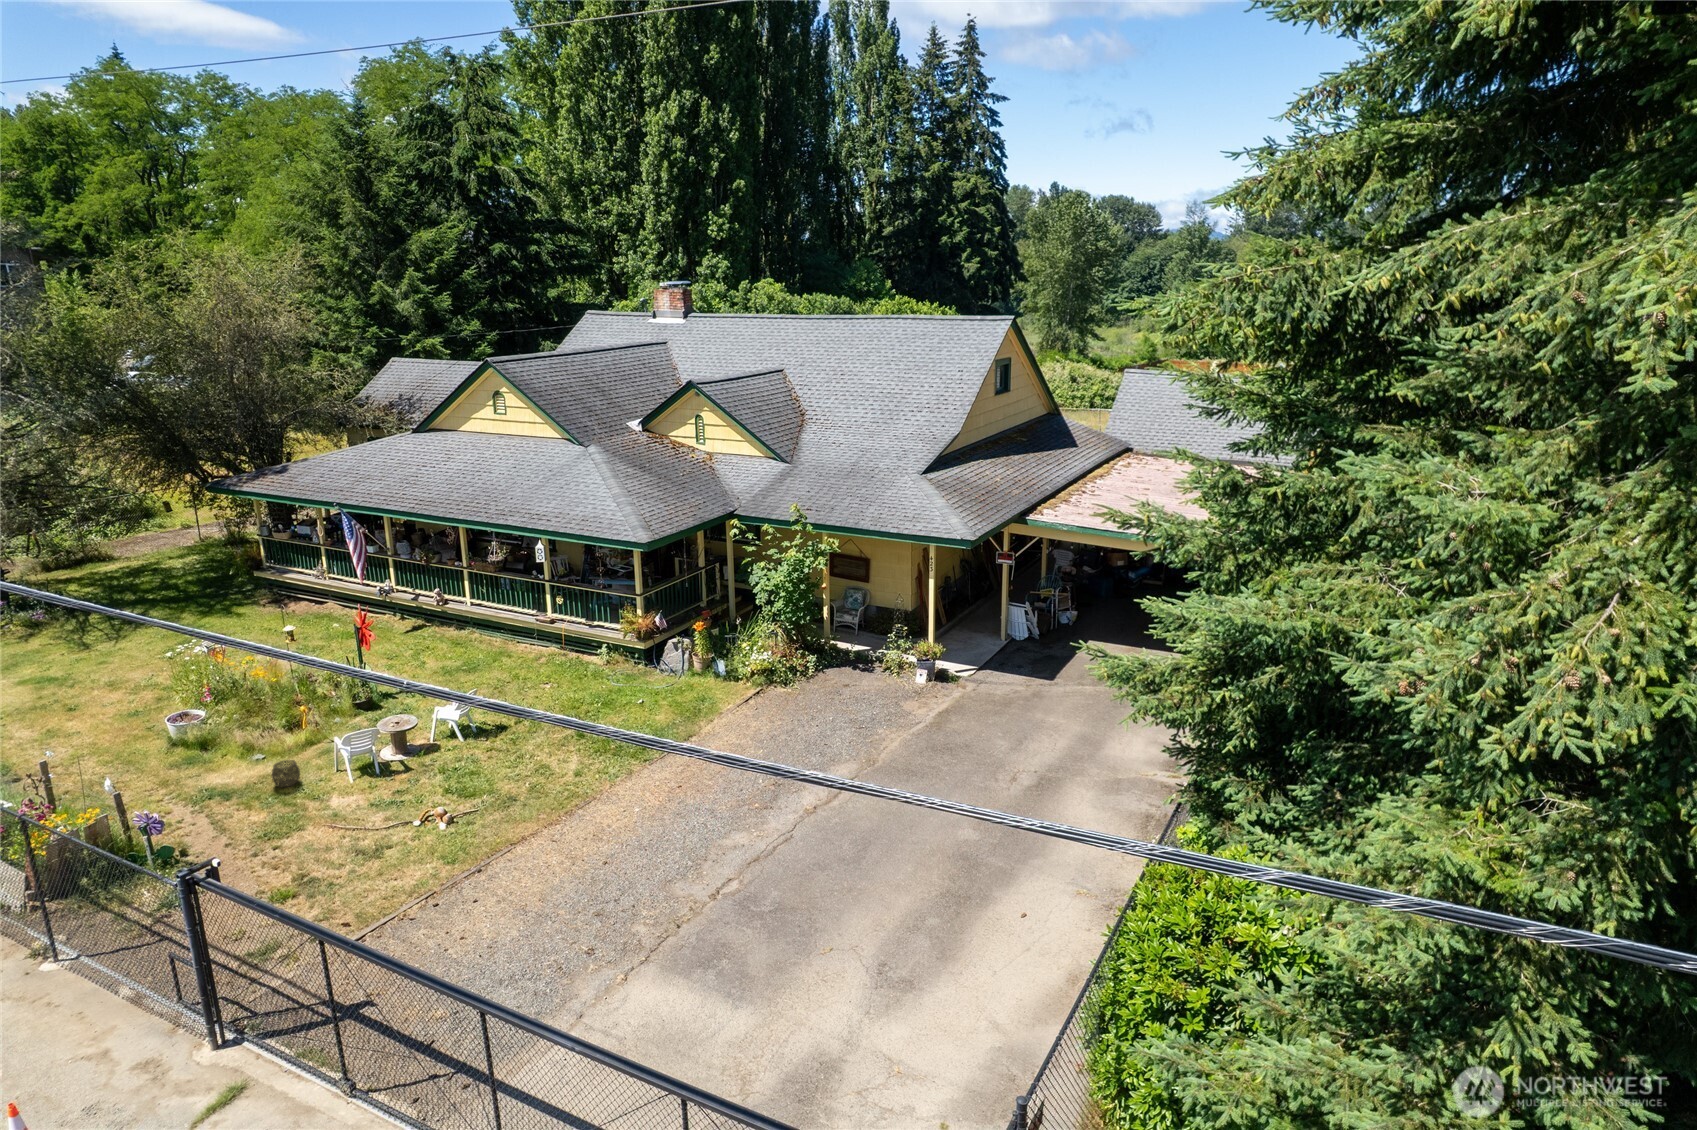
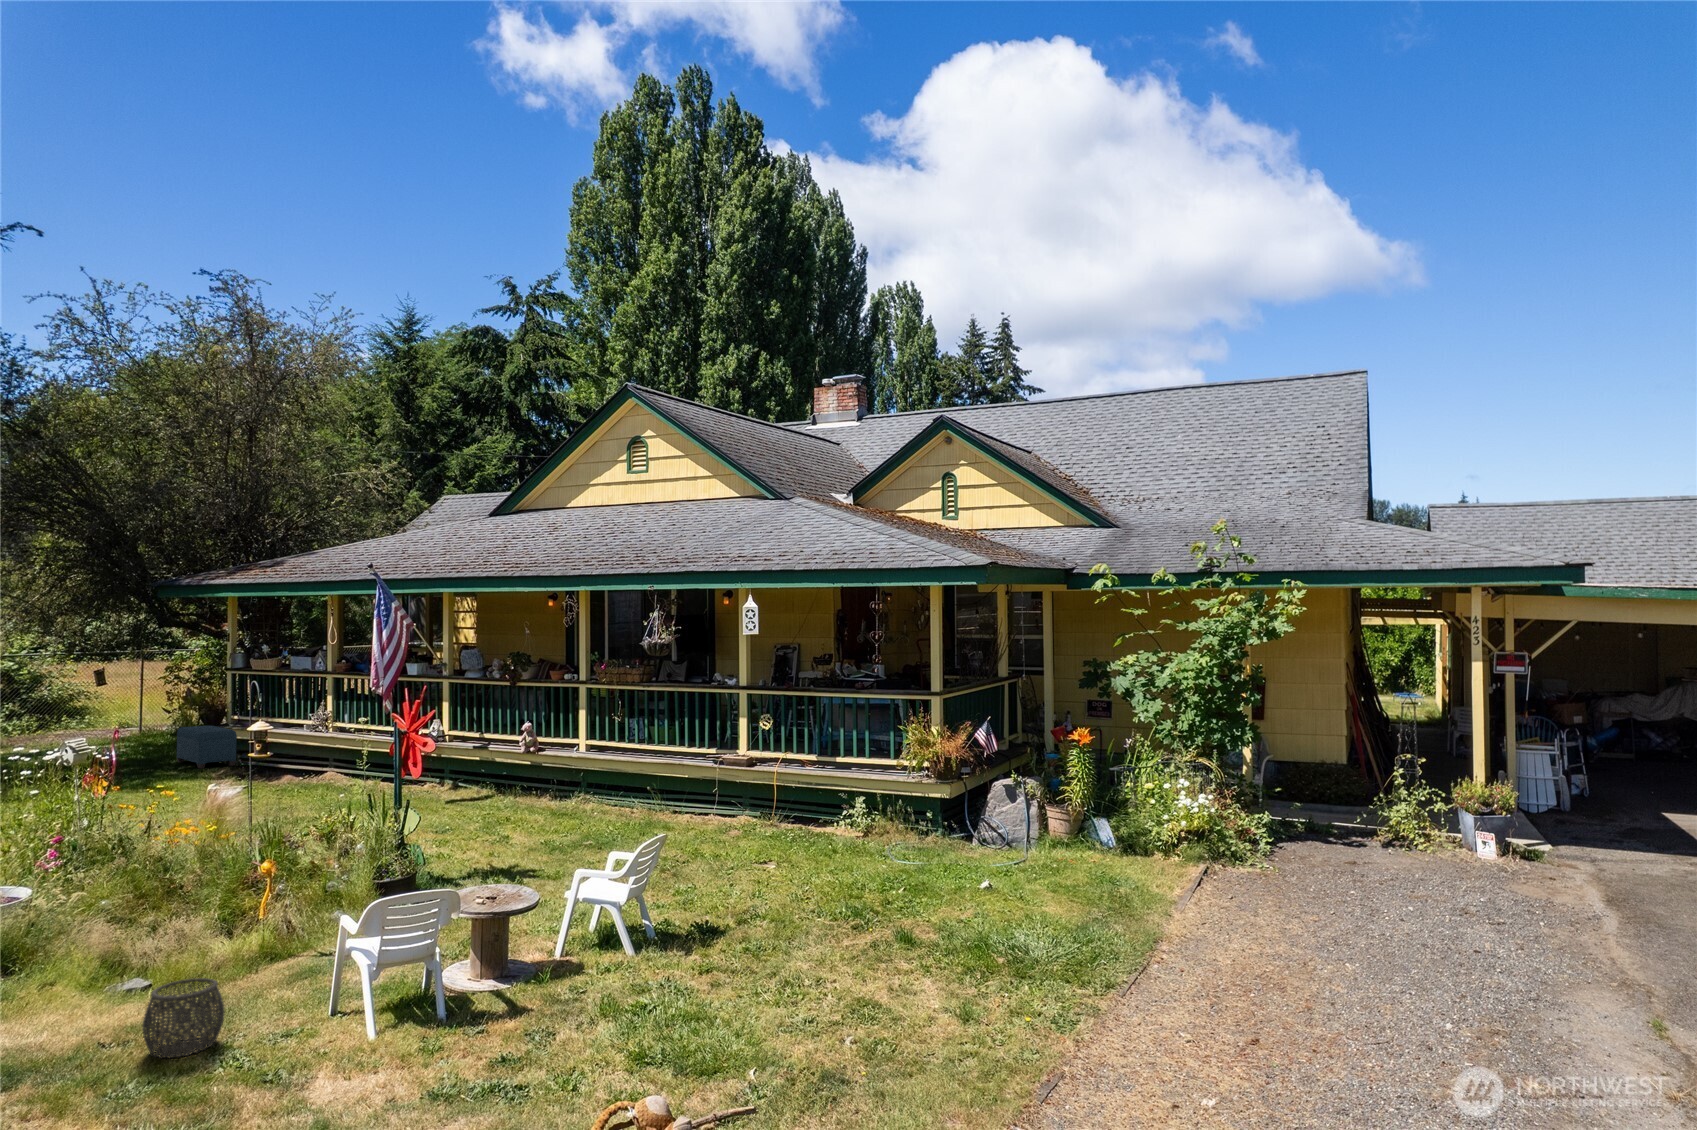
bench: none [233,567,272,598] -> present [177,726,237,769]

